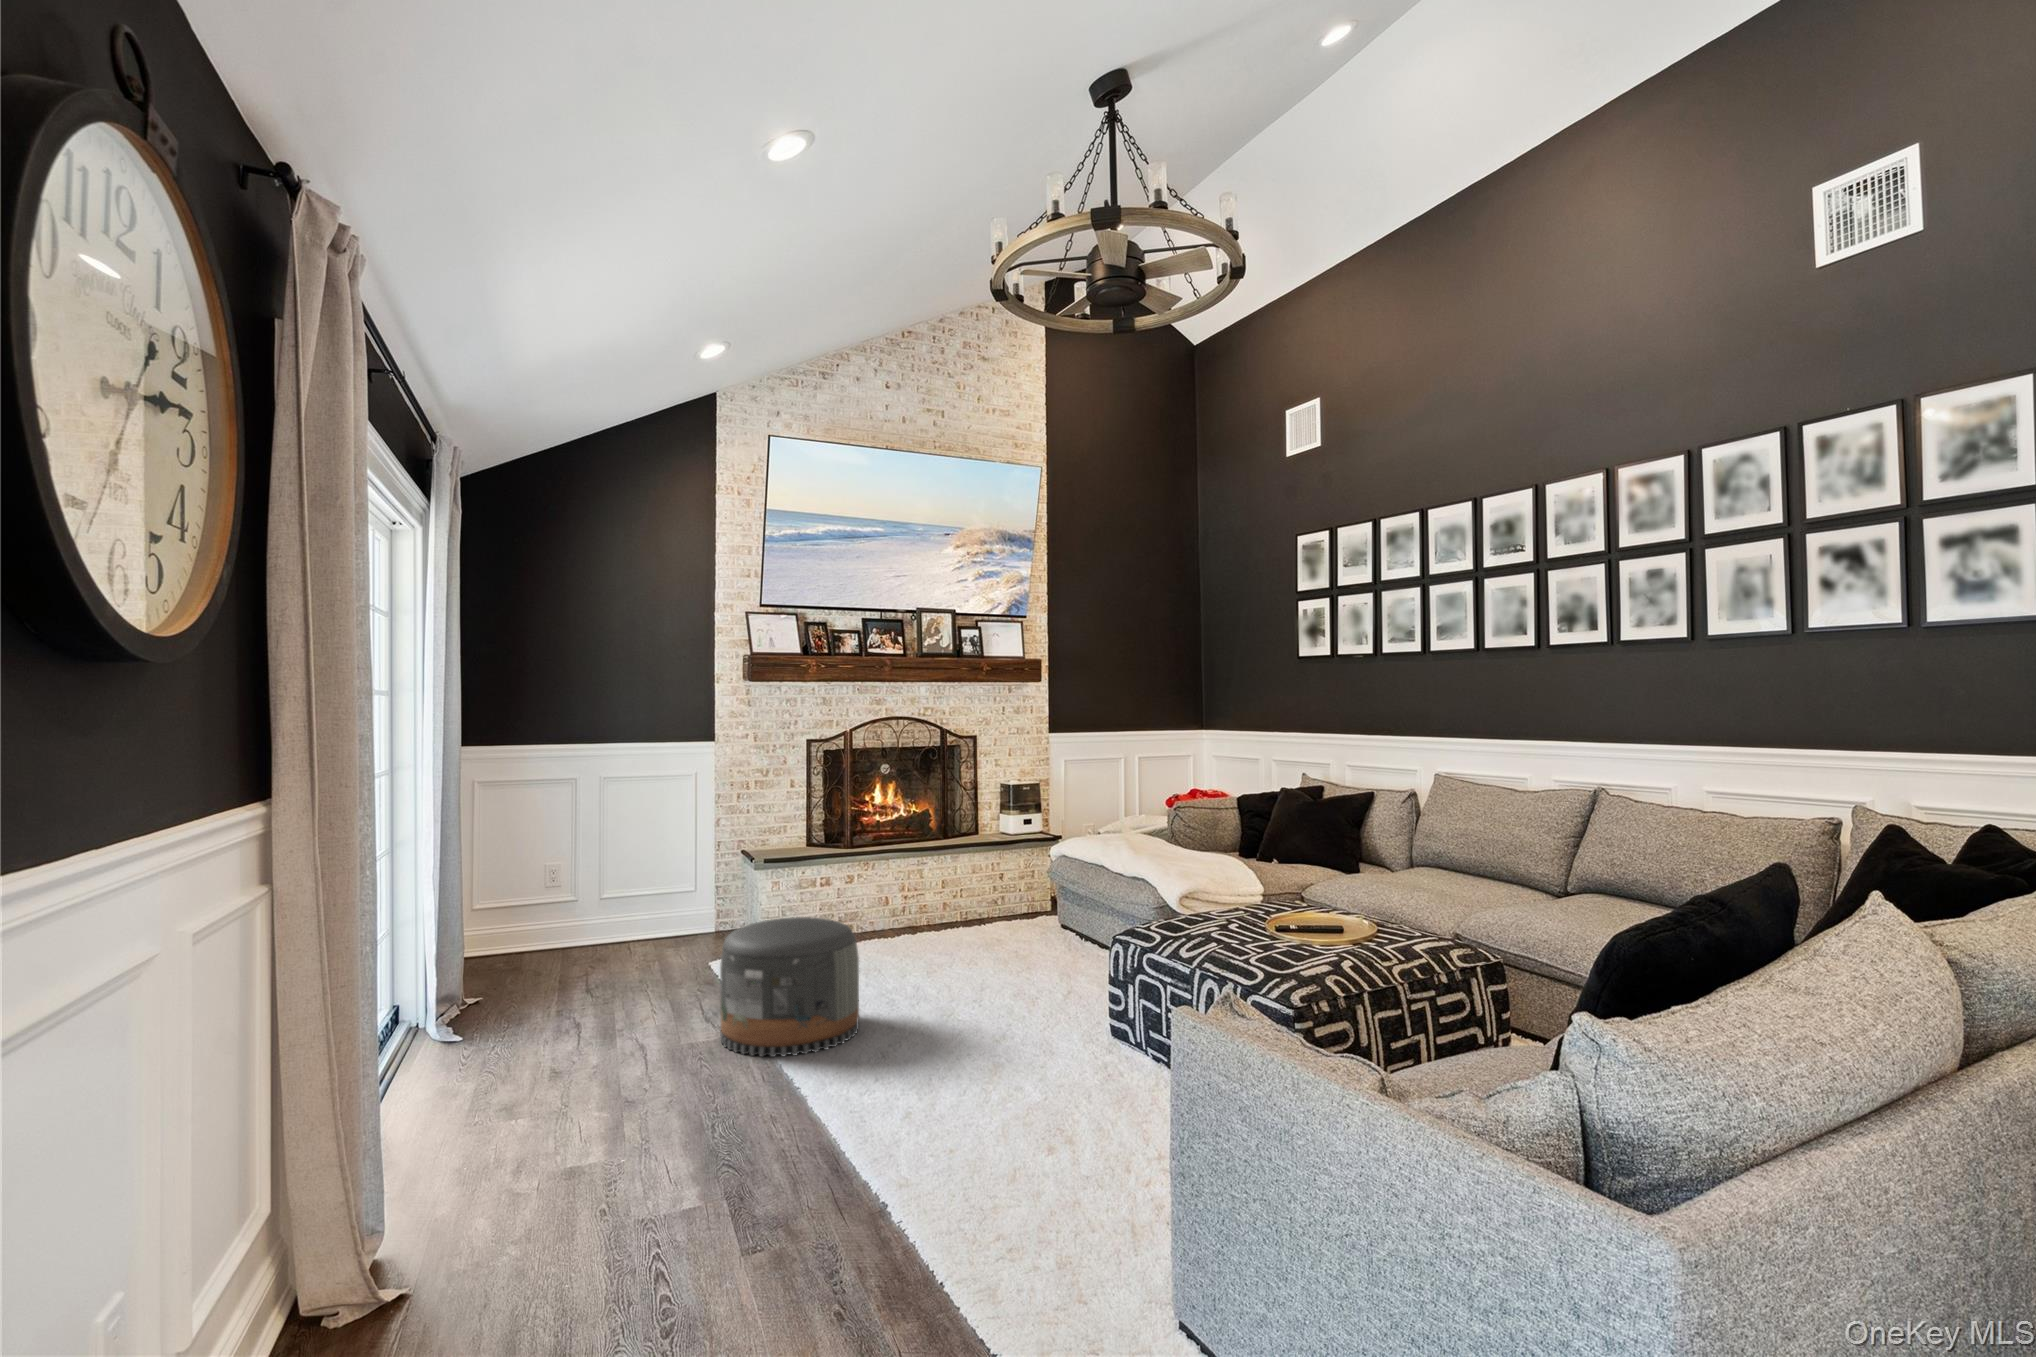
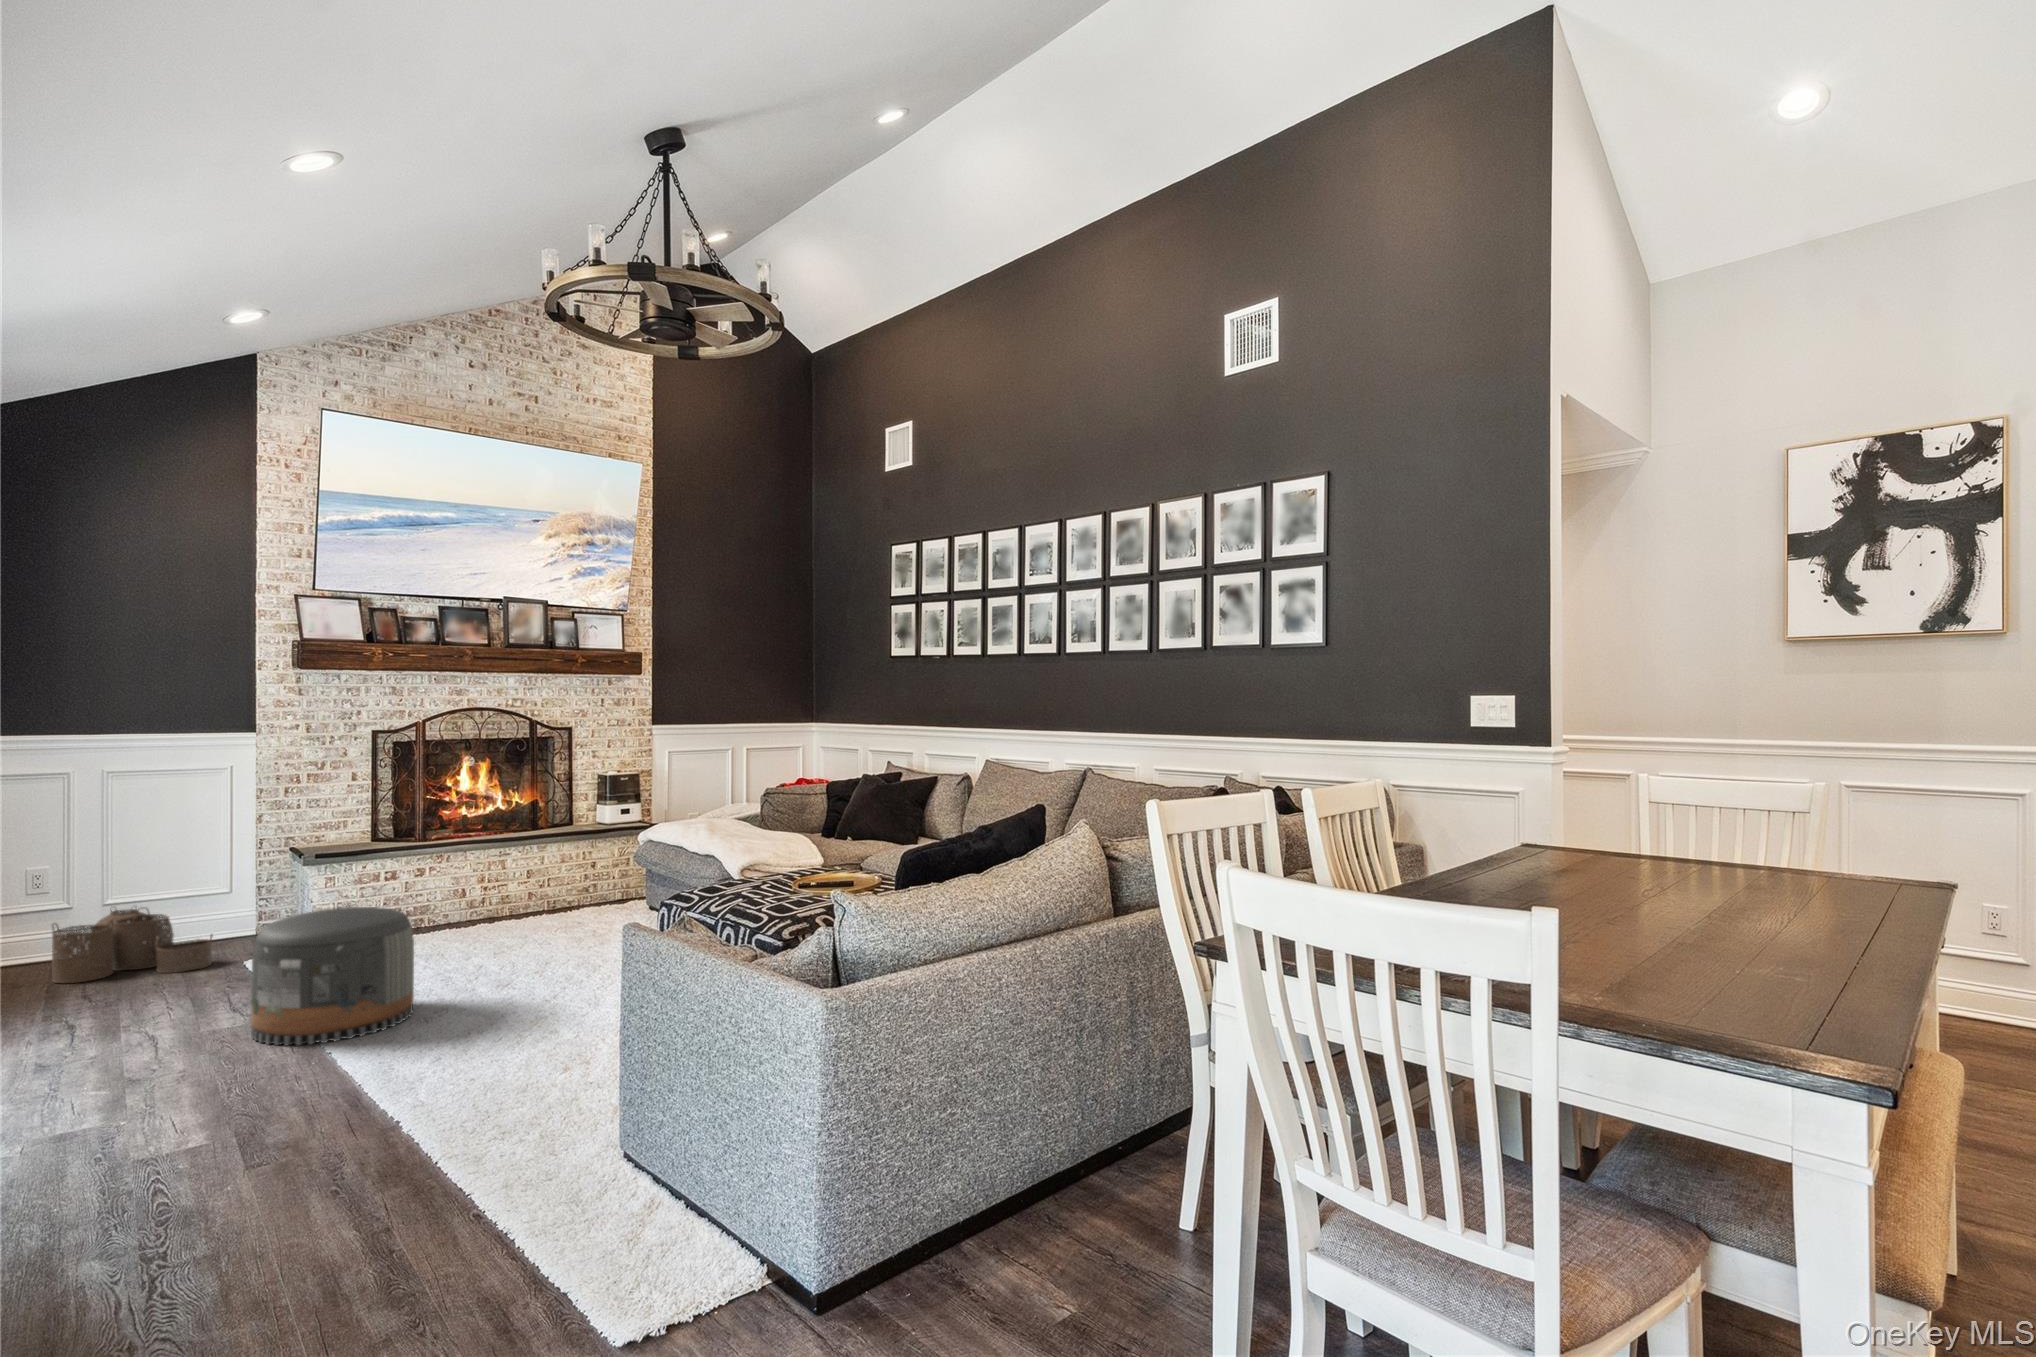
woven basket: none [563,898,684,968] -> present [52,909,213,983]

